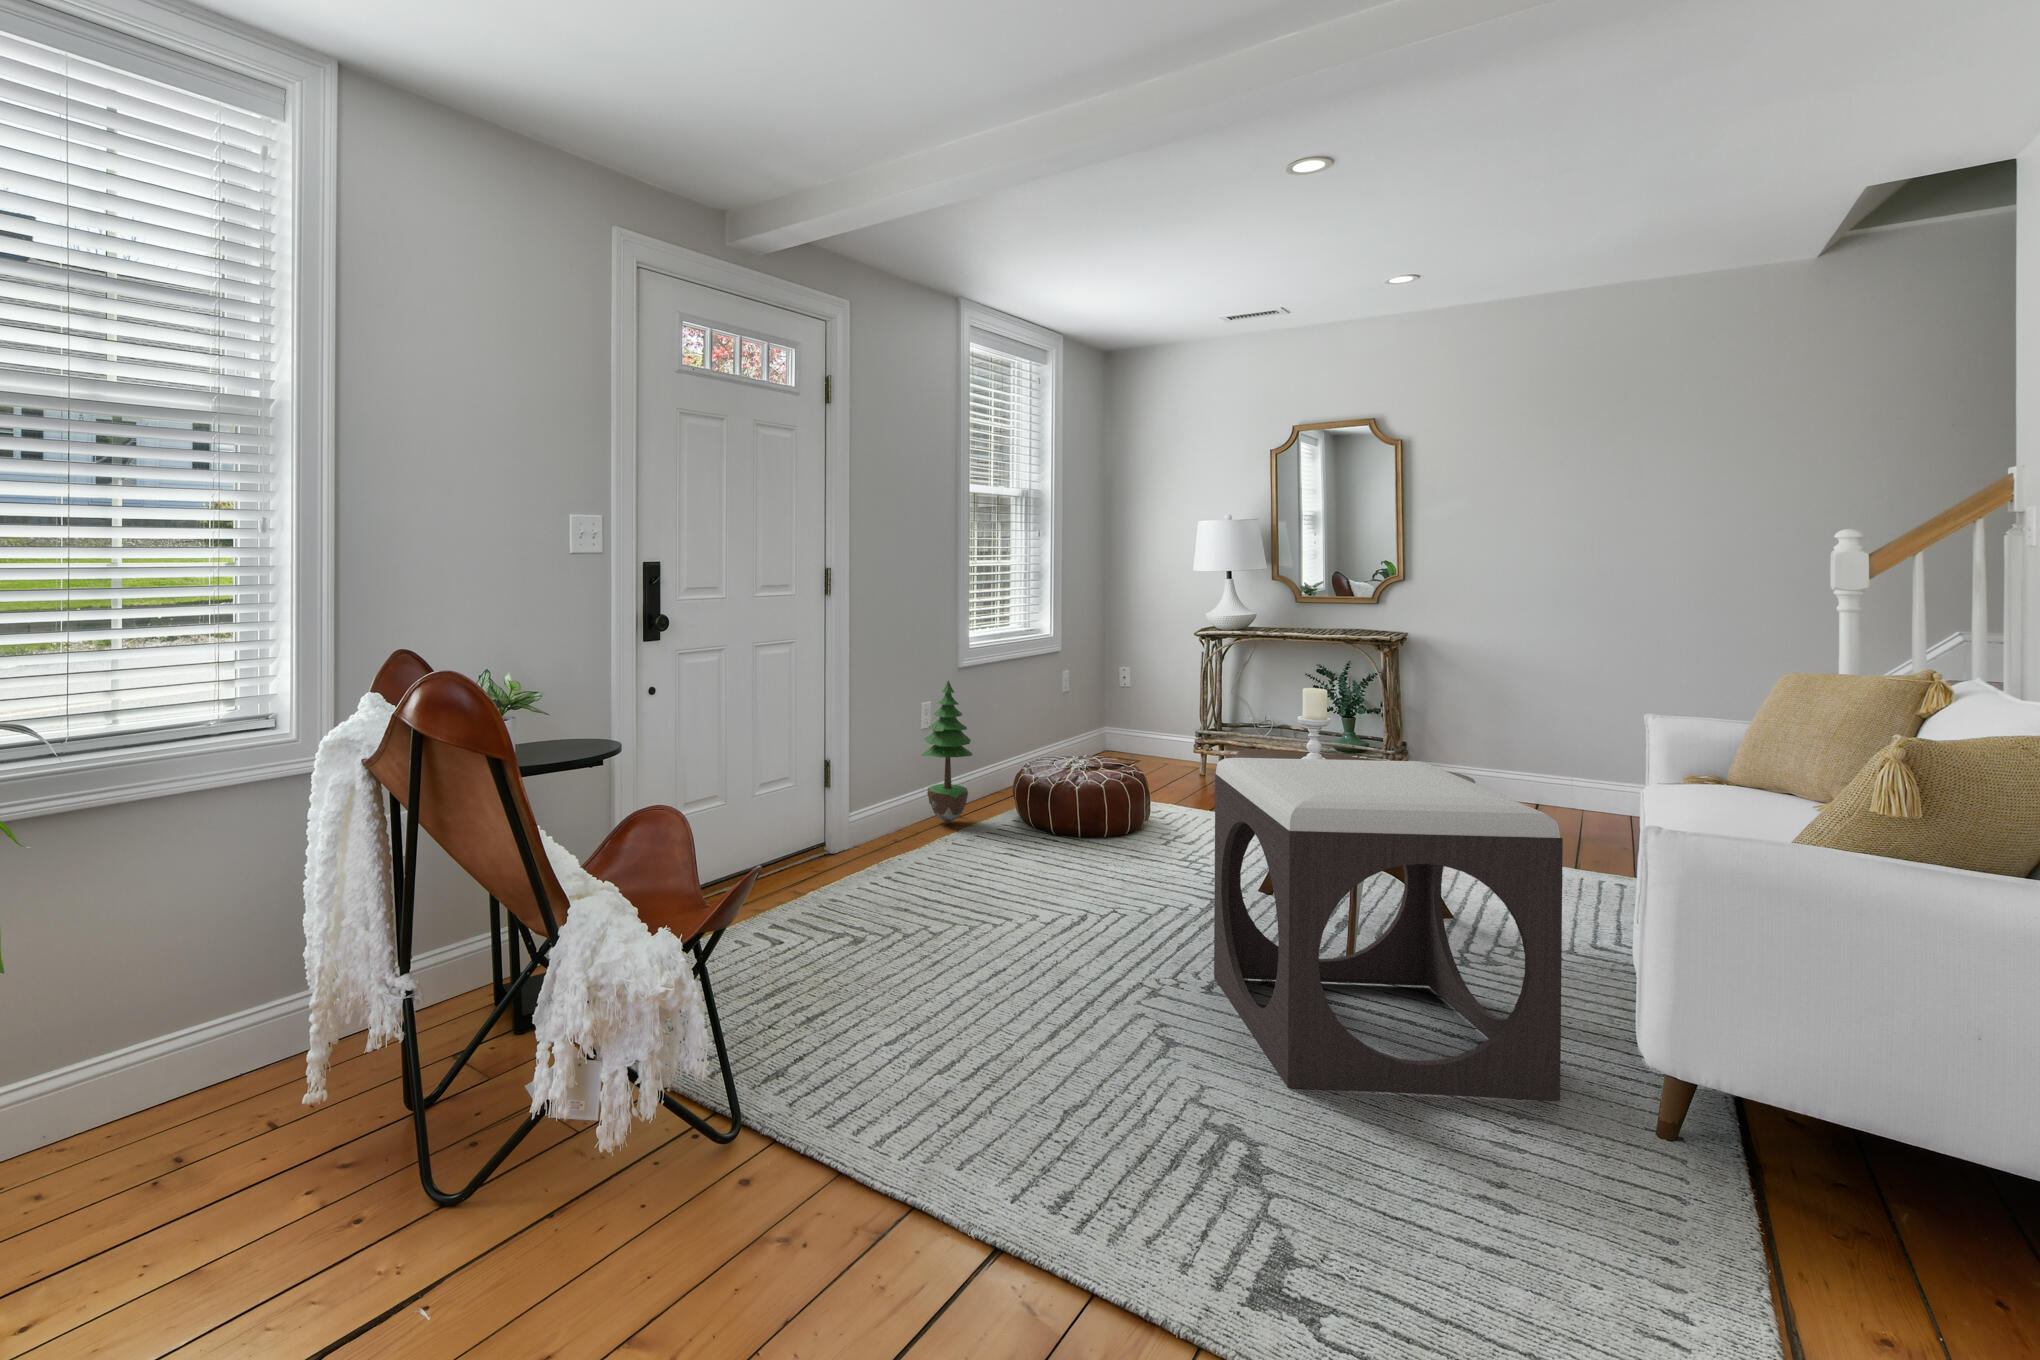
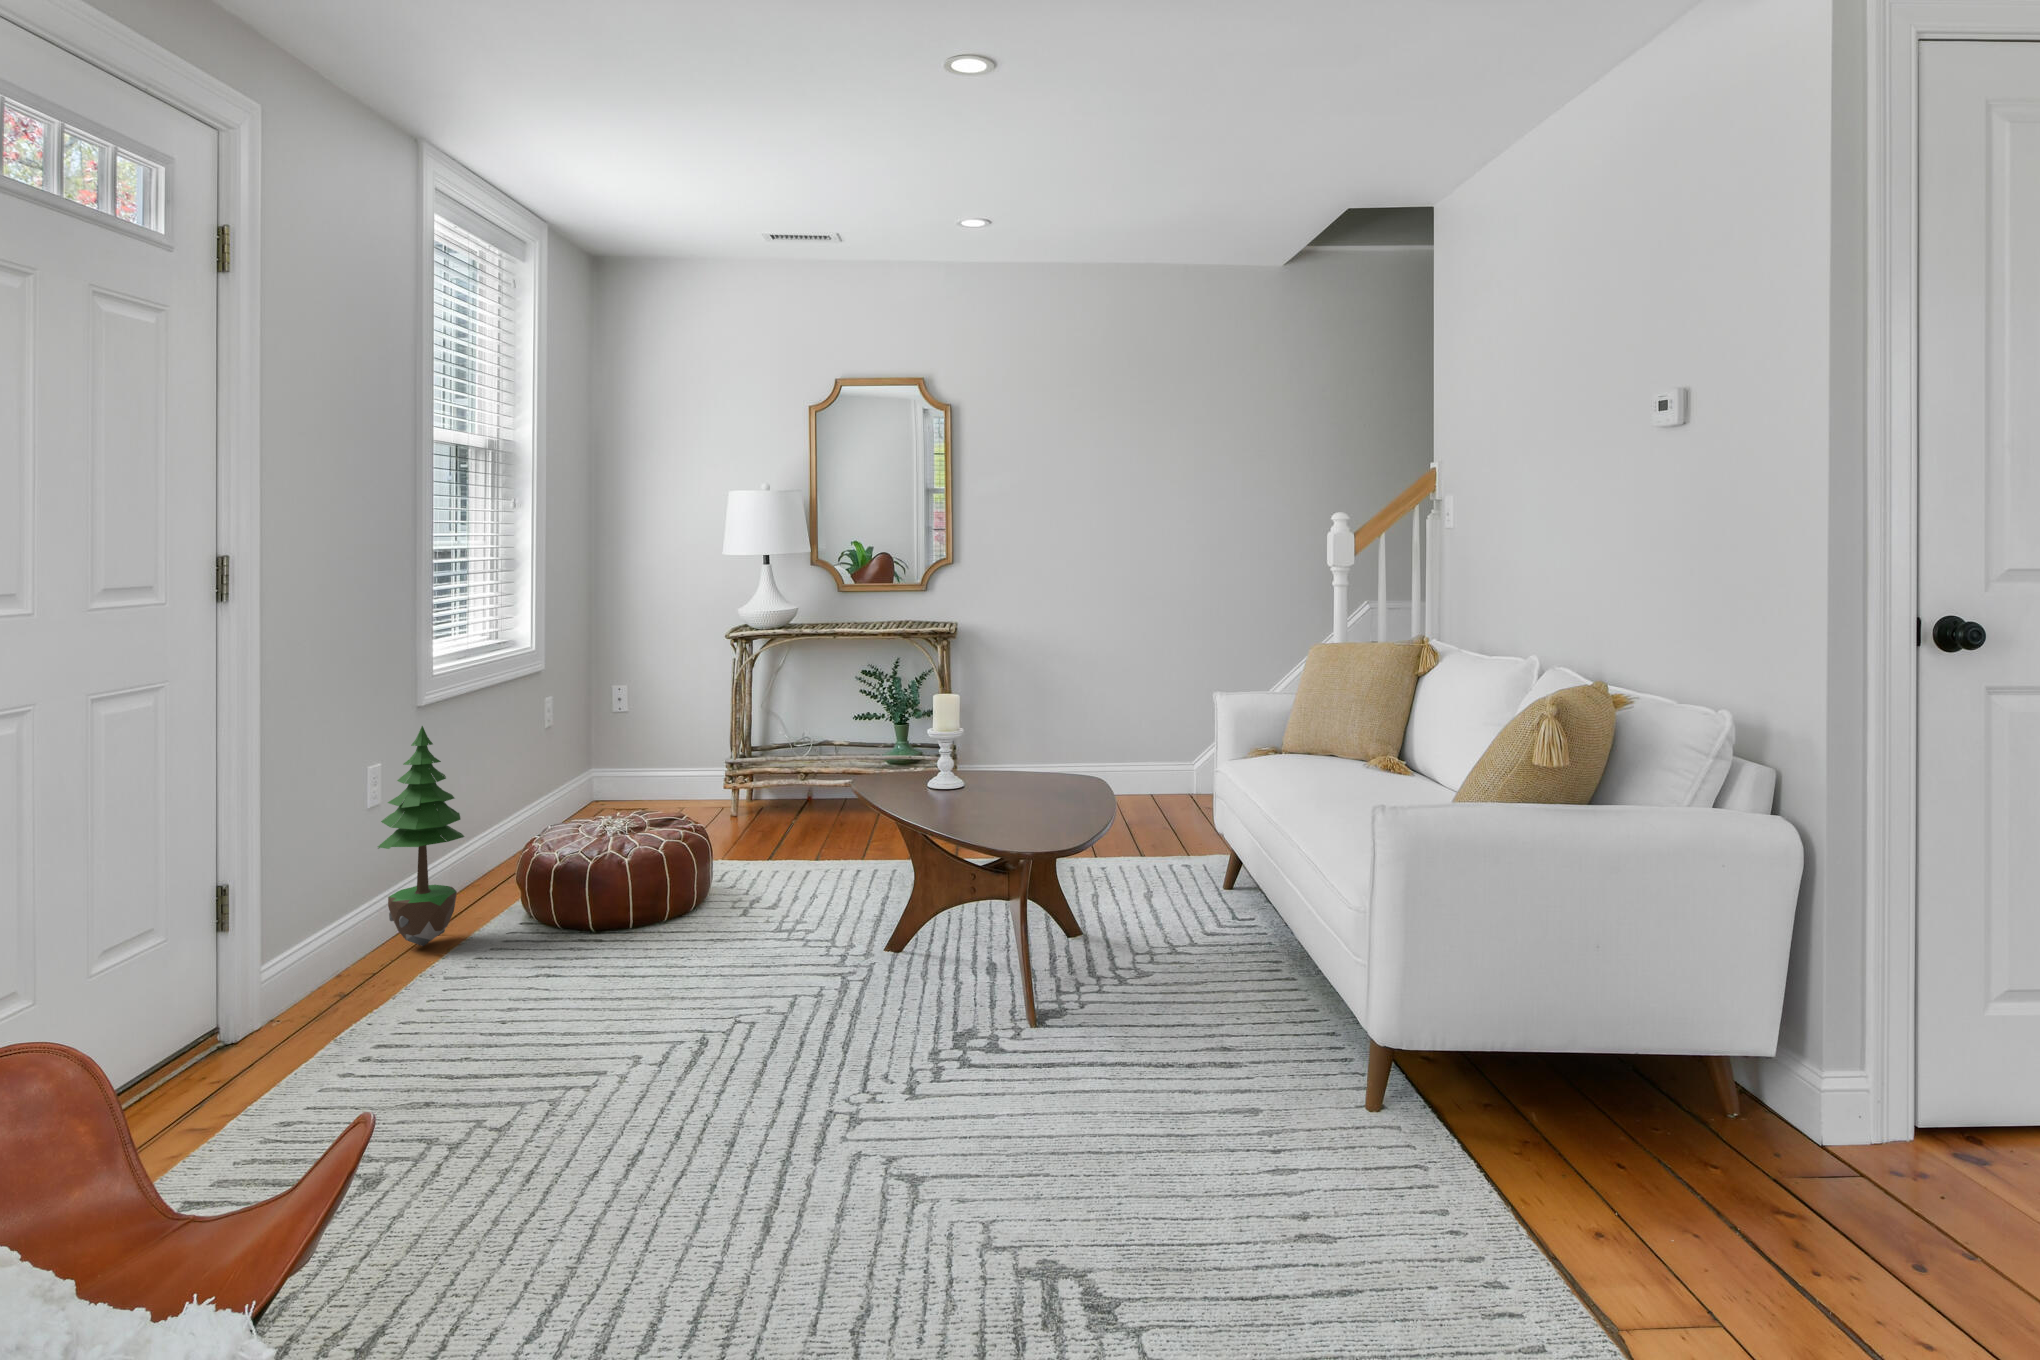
footstool: present [1214,758,1563,1101] -> none [906,765,1290,1188]

